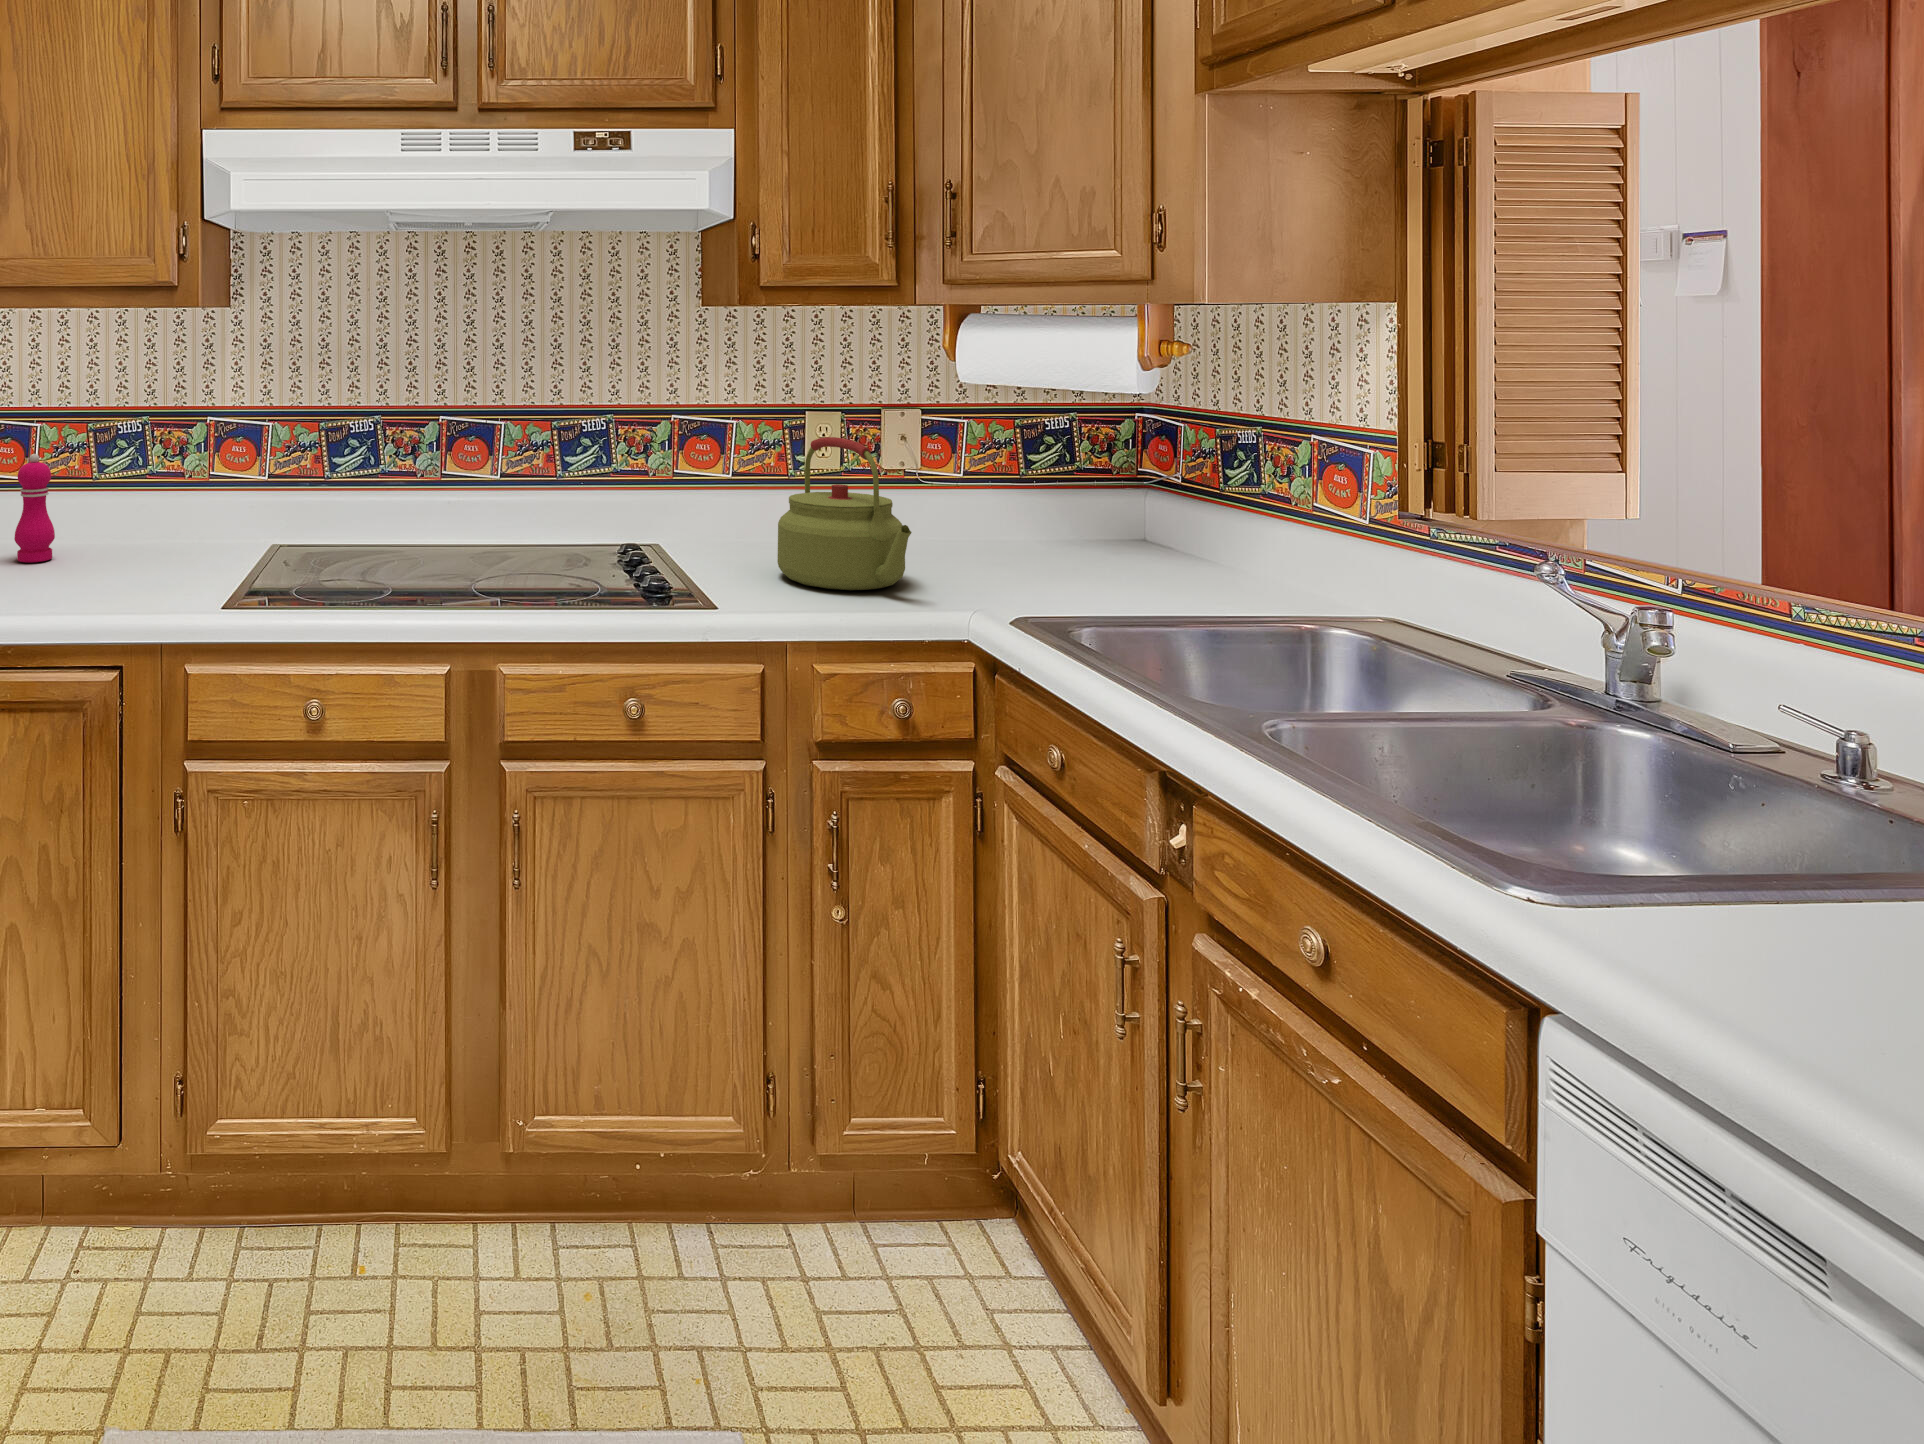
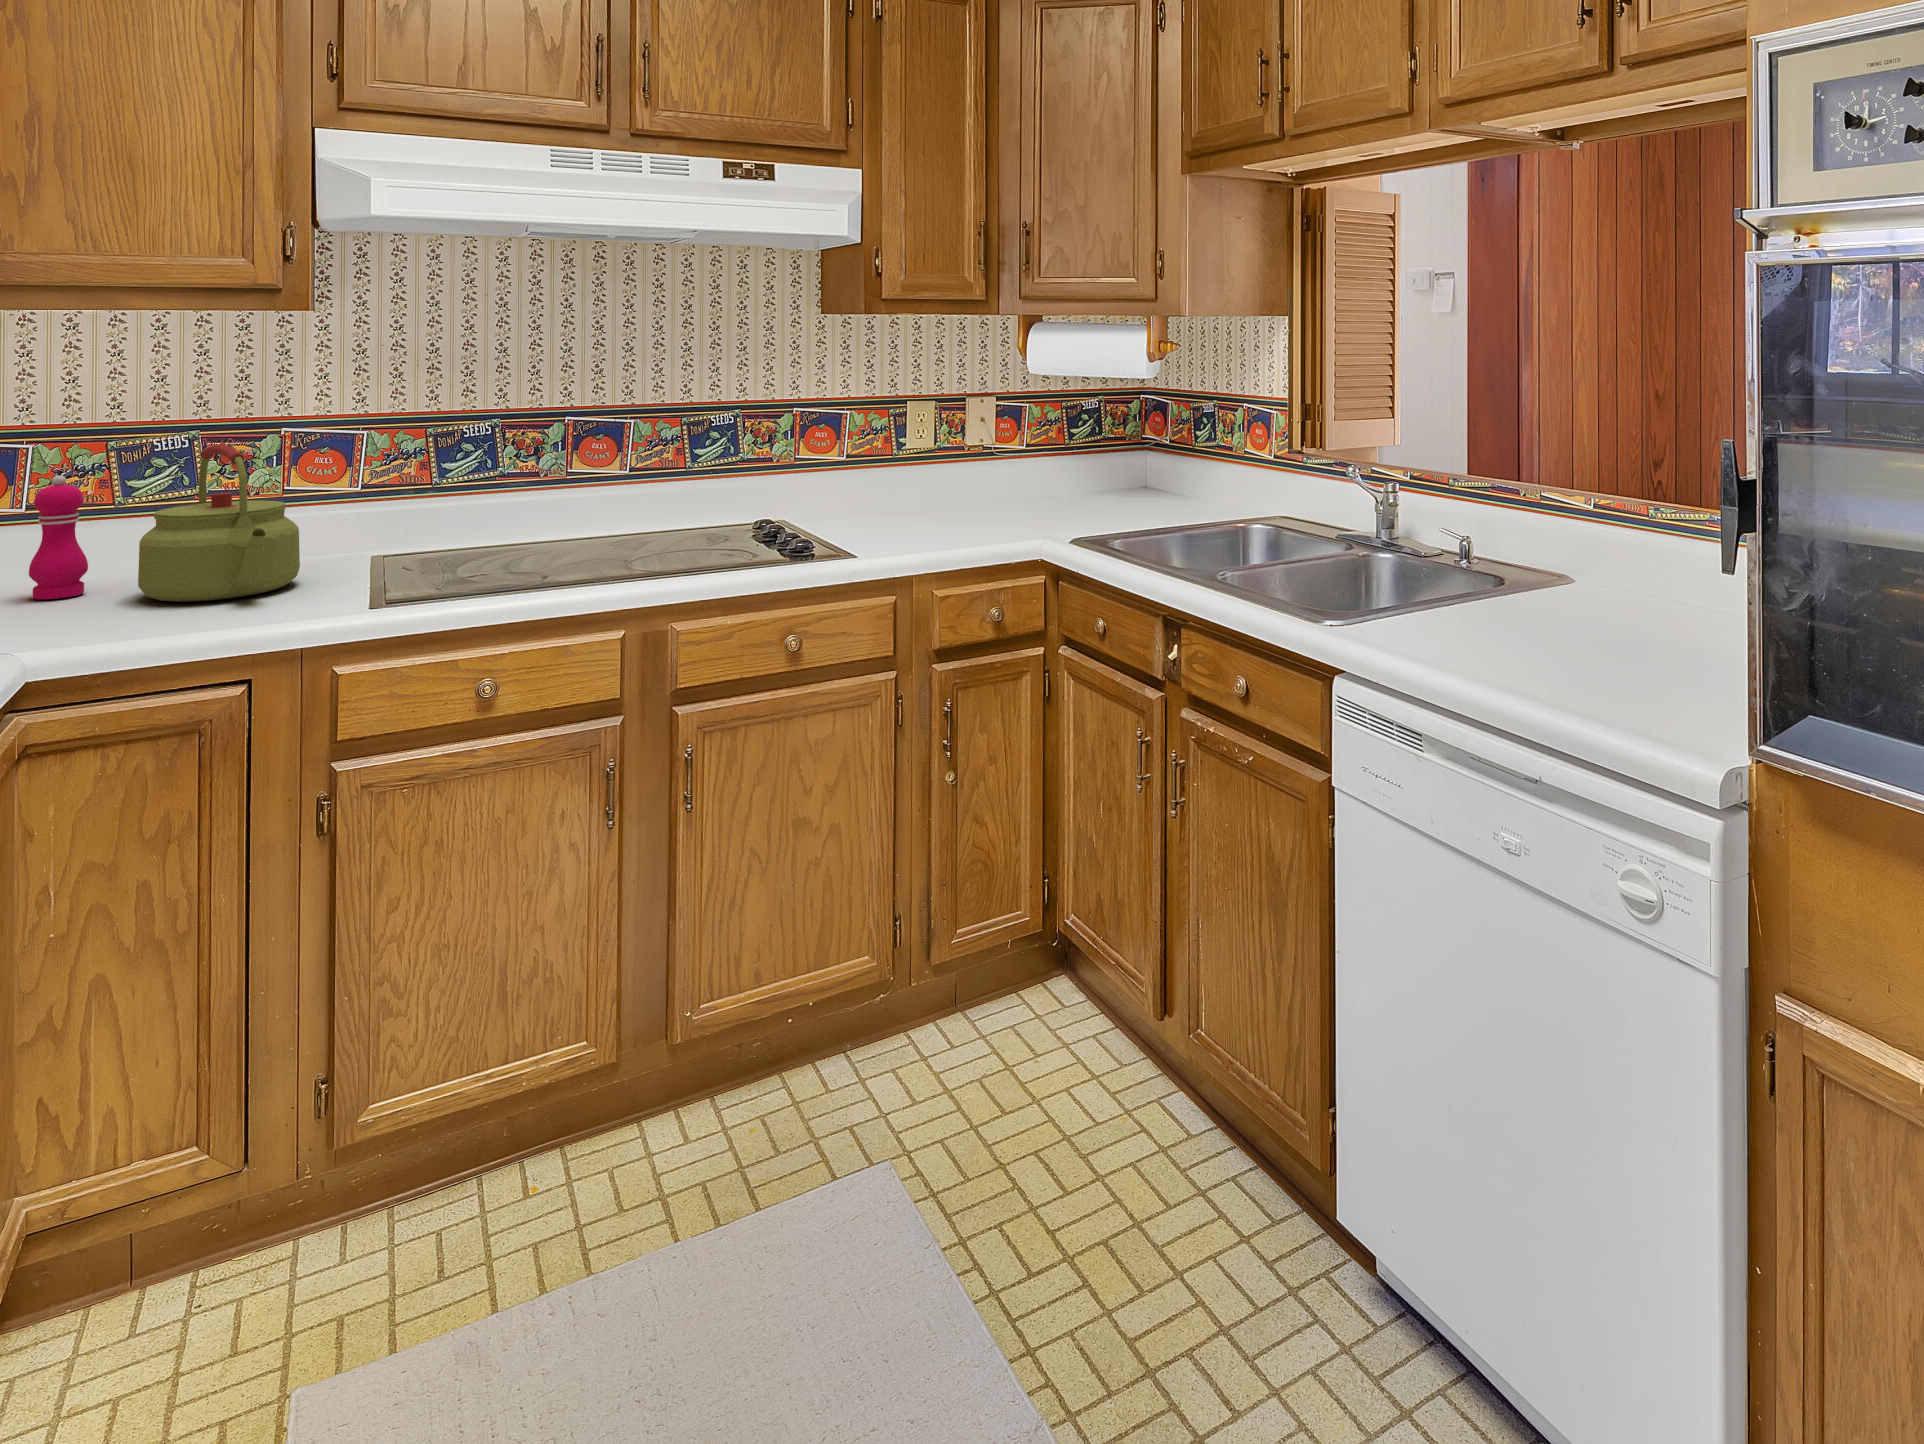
kettle: present [777,437,912,590] -> present [138,444,300,602]

